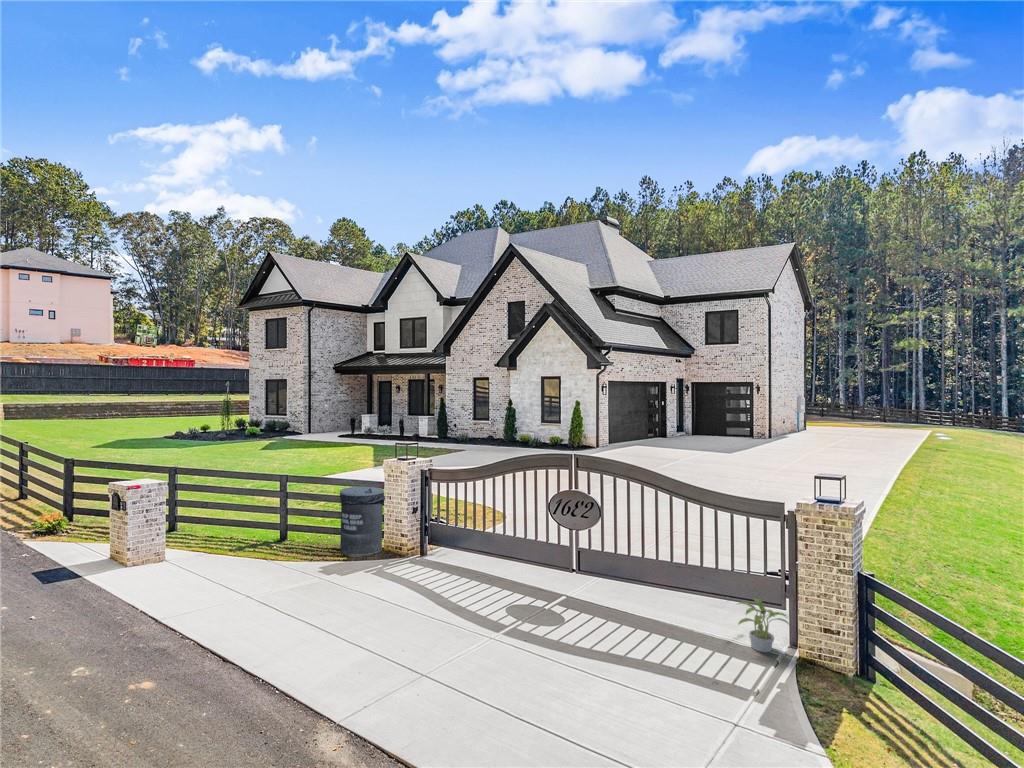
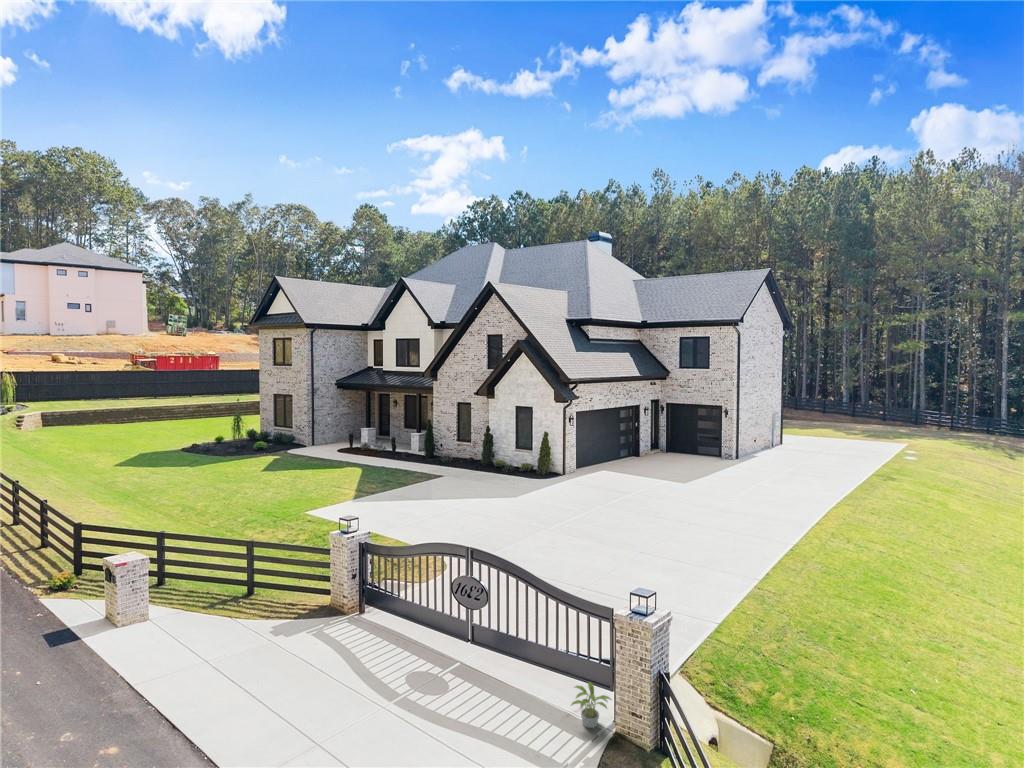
trash can: present [340,487,385,557] -> none [292,553,330,616]

